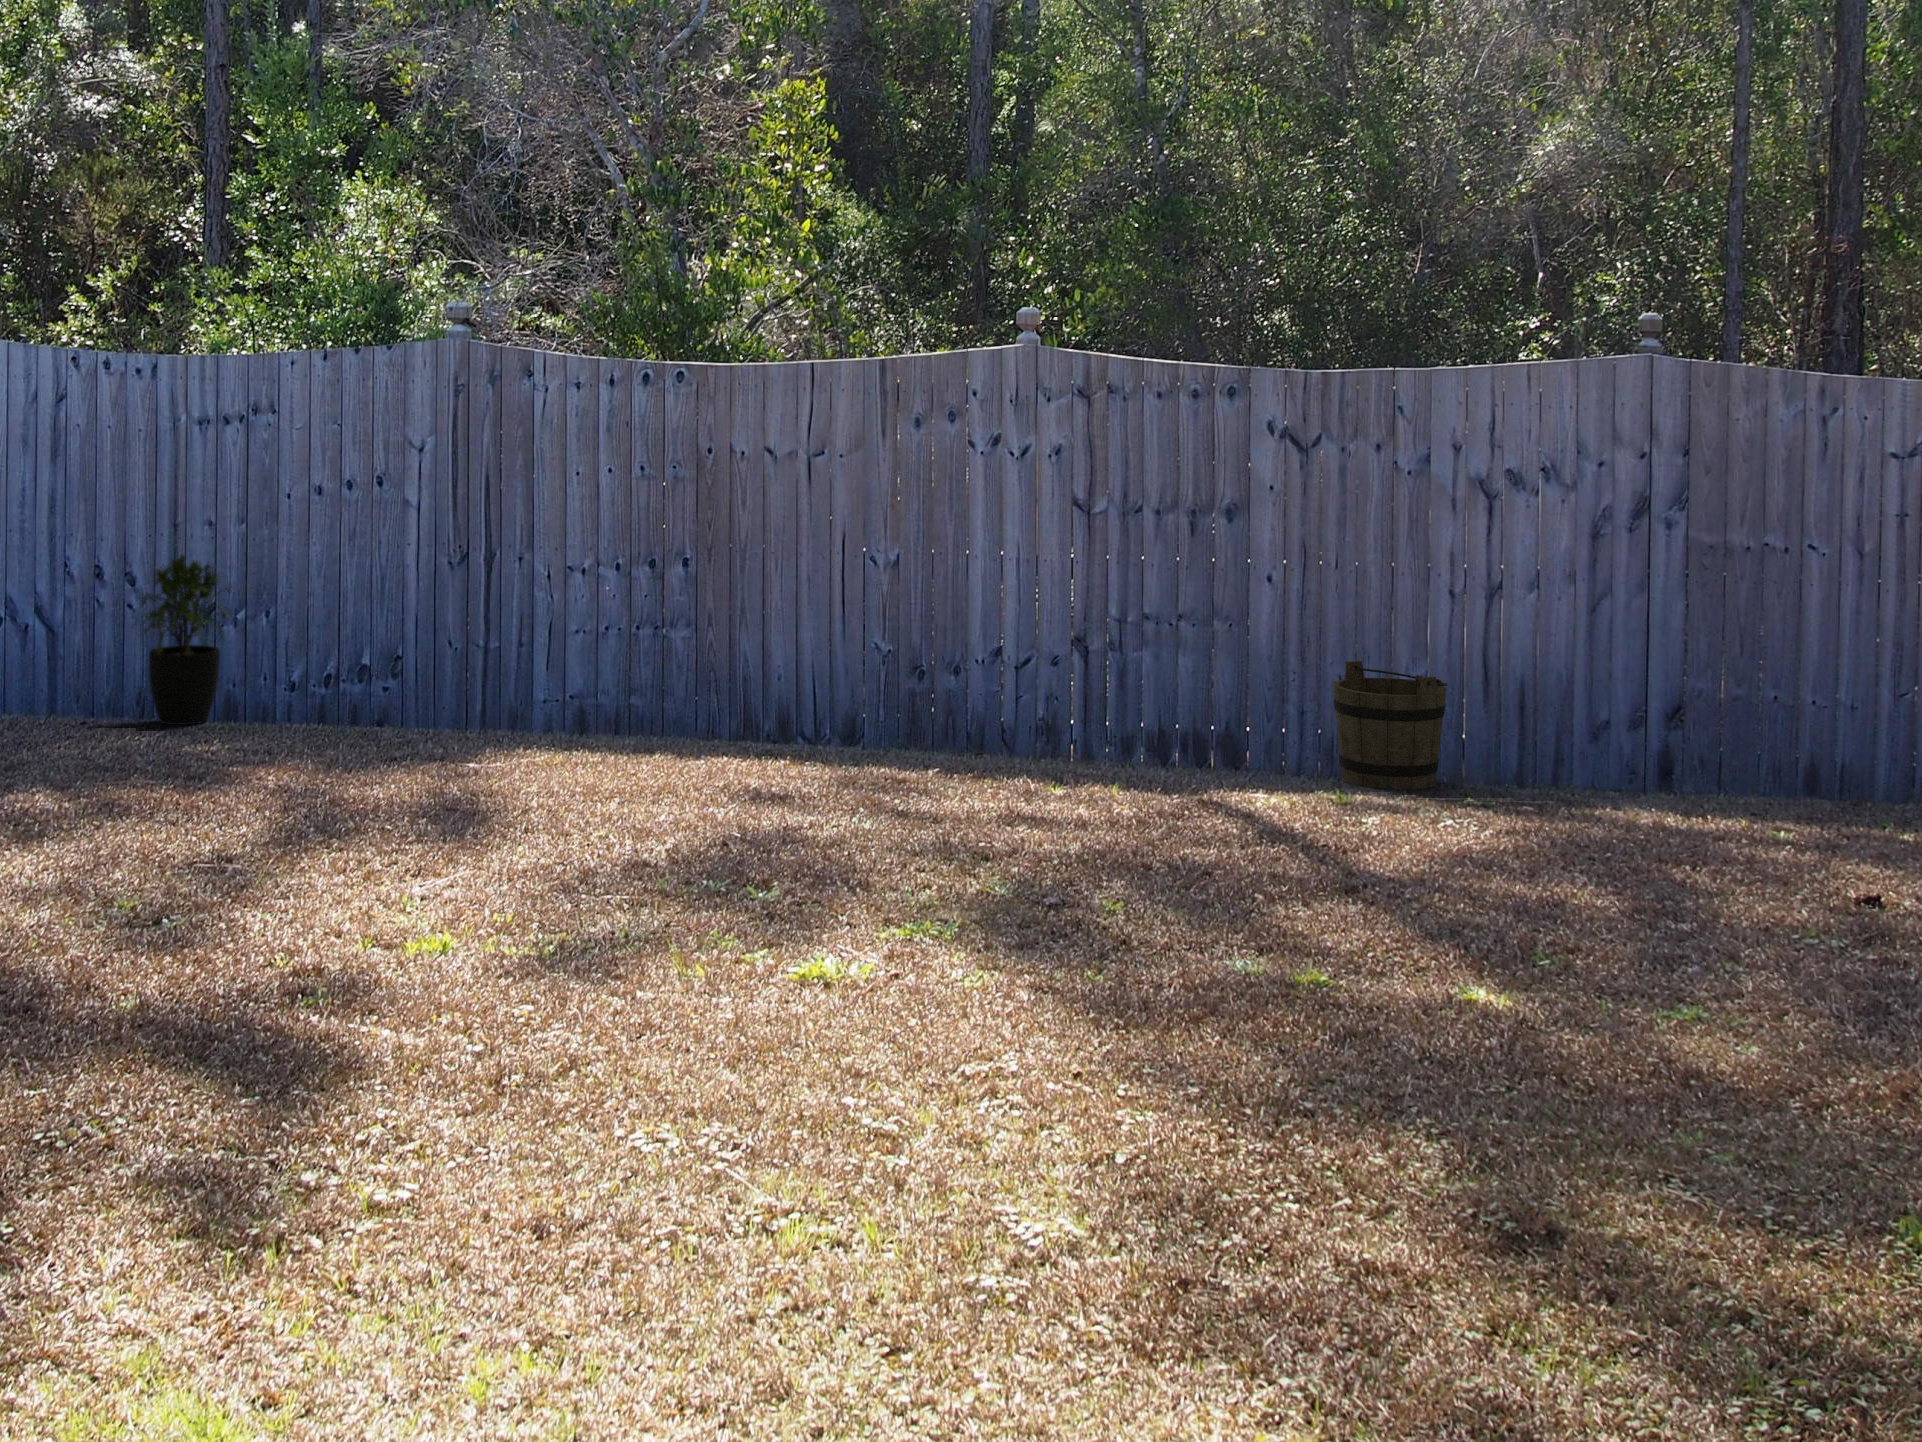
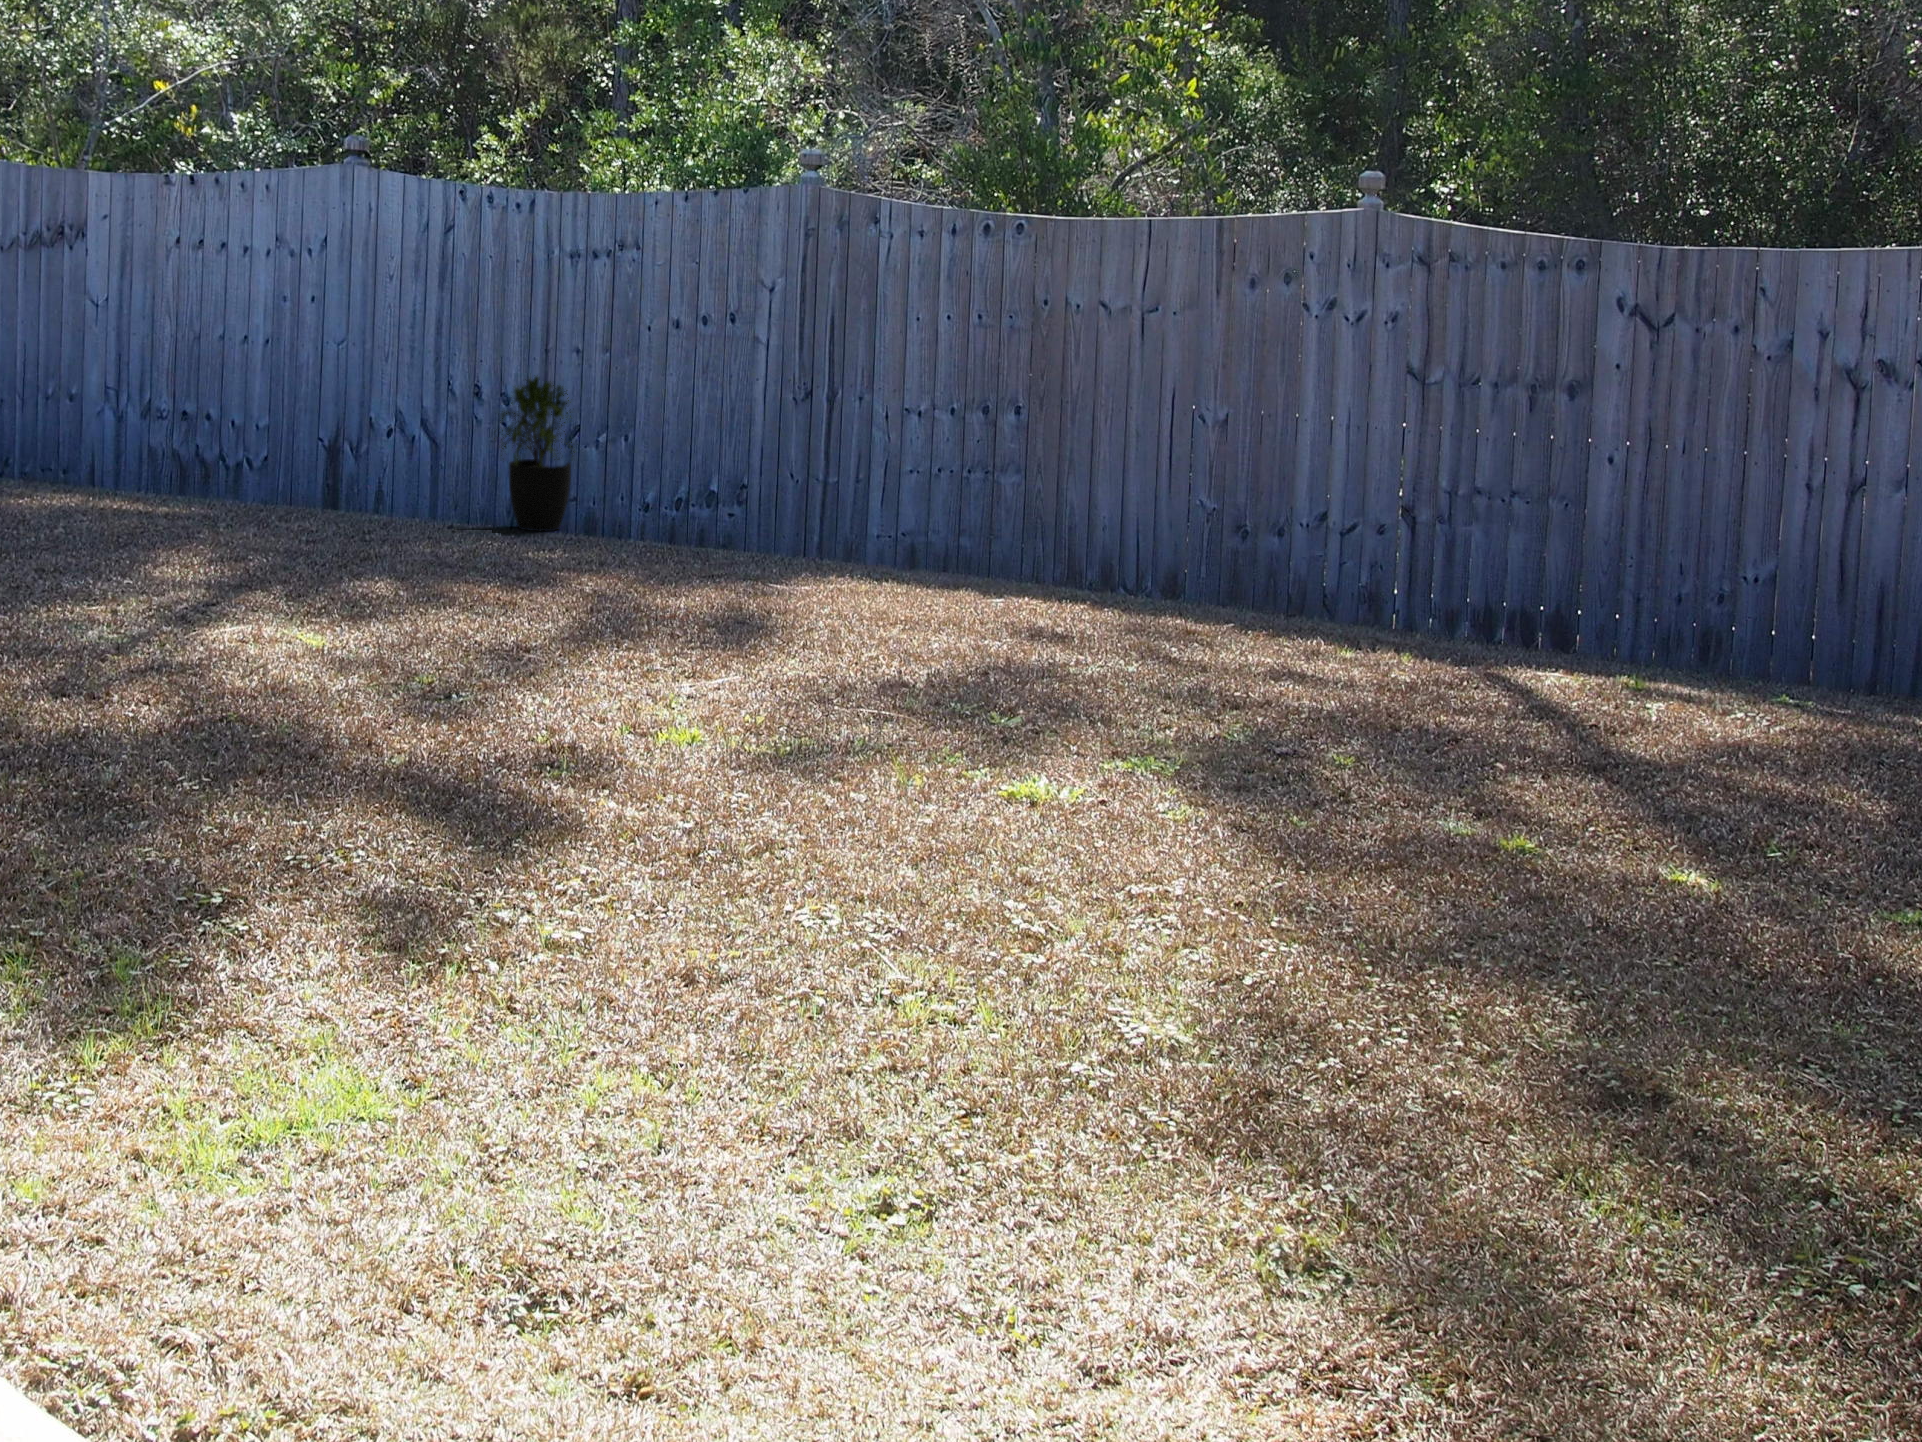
bucket: present [1333,661,1447,789] -> none [1681,530,1818,672]

